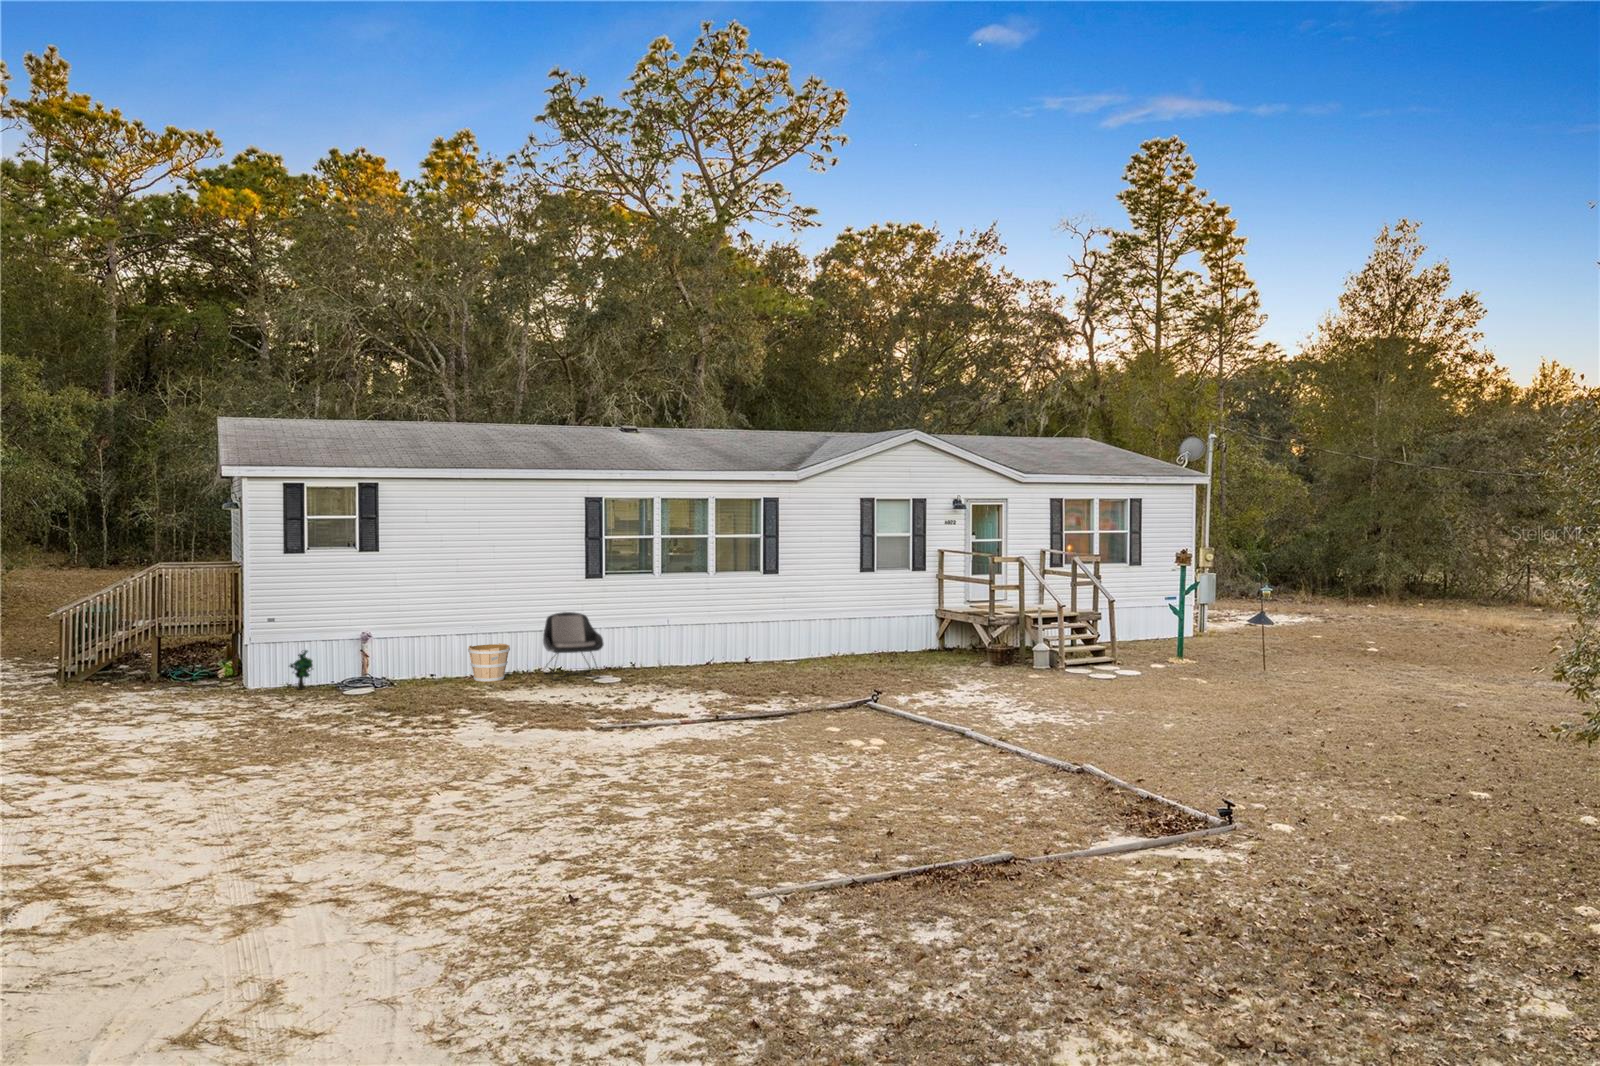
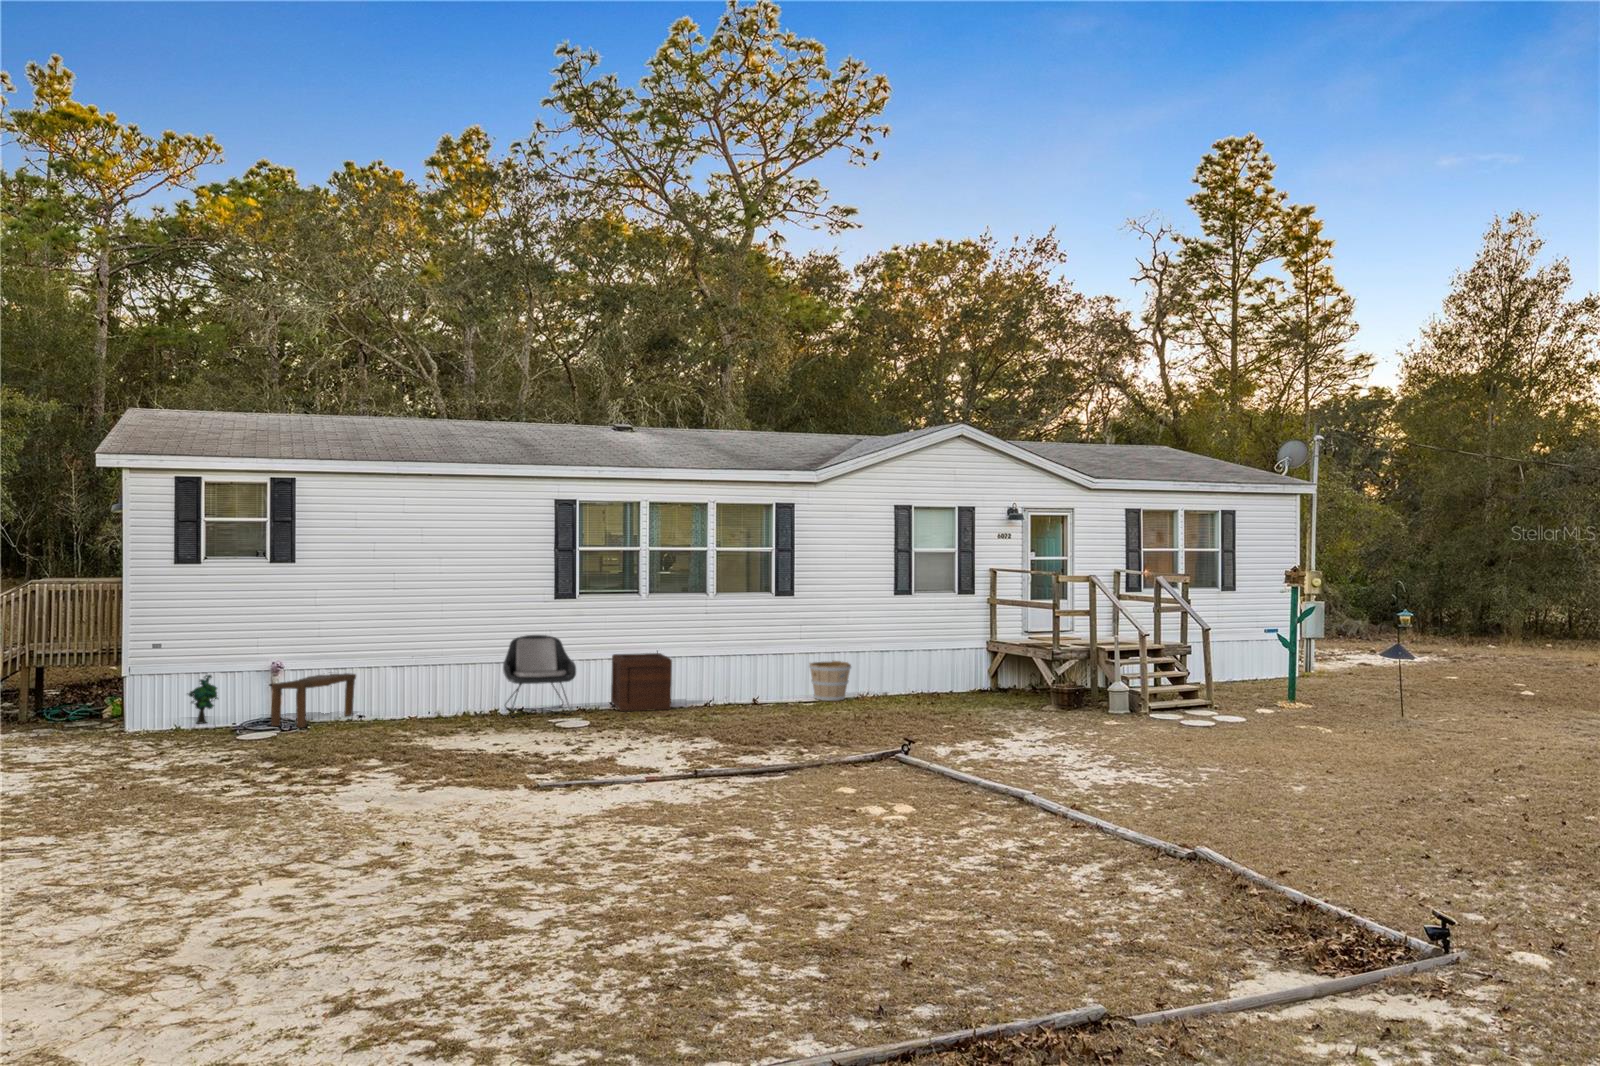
wooden crate: none [628,625,680,674] -> present [611,653,672,712]
wooden bucket: present [468,643,510,682] -> present [809,661,851,701]
bench: none [360,646,423,691] -> present [271,673,356,728]

